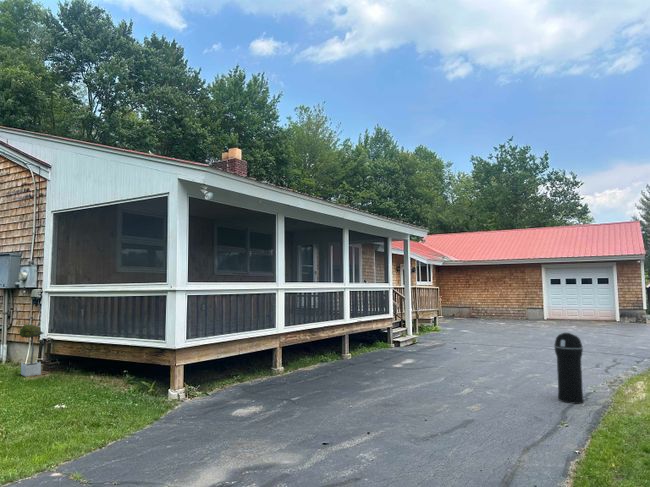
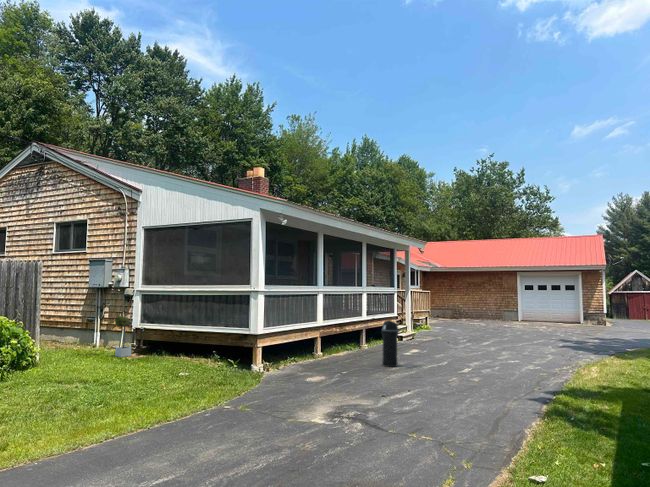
trash can: present [554,333,583,403] -> present [382,320,399,367]

